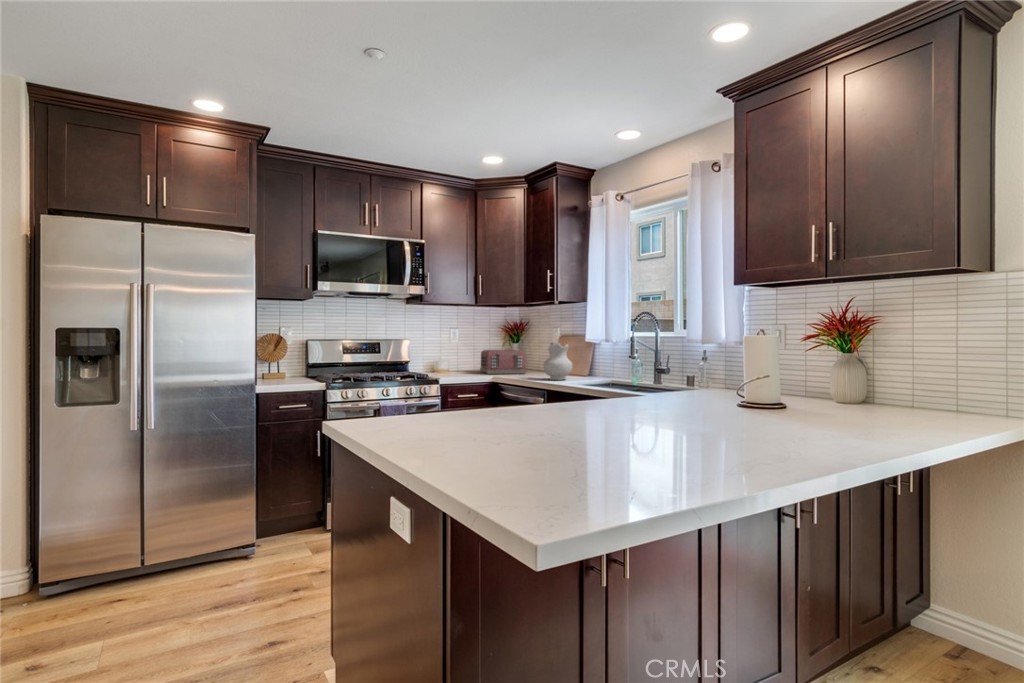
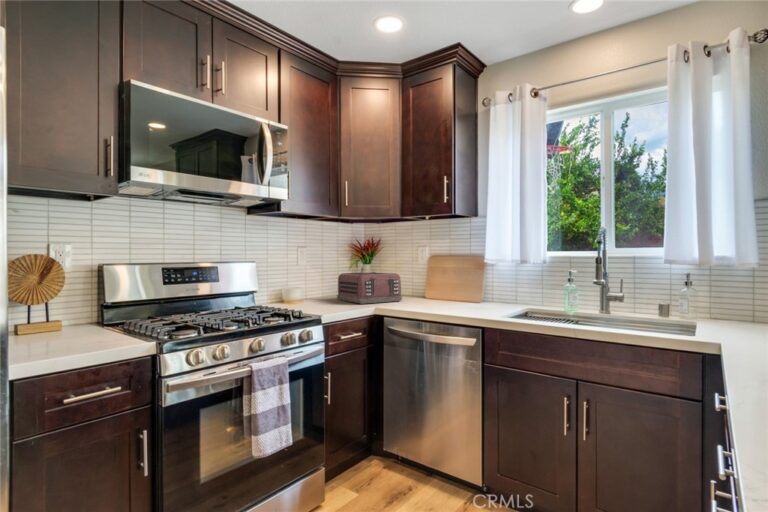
ceramic pitcher: present [543,343,573,380] -> none [450,263,487,311]

